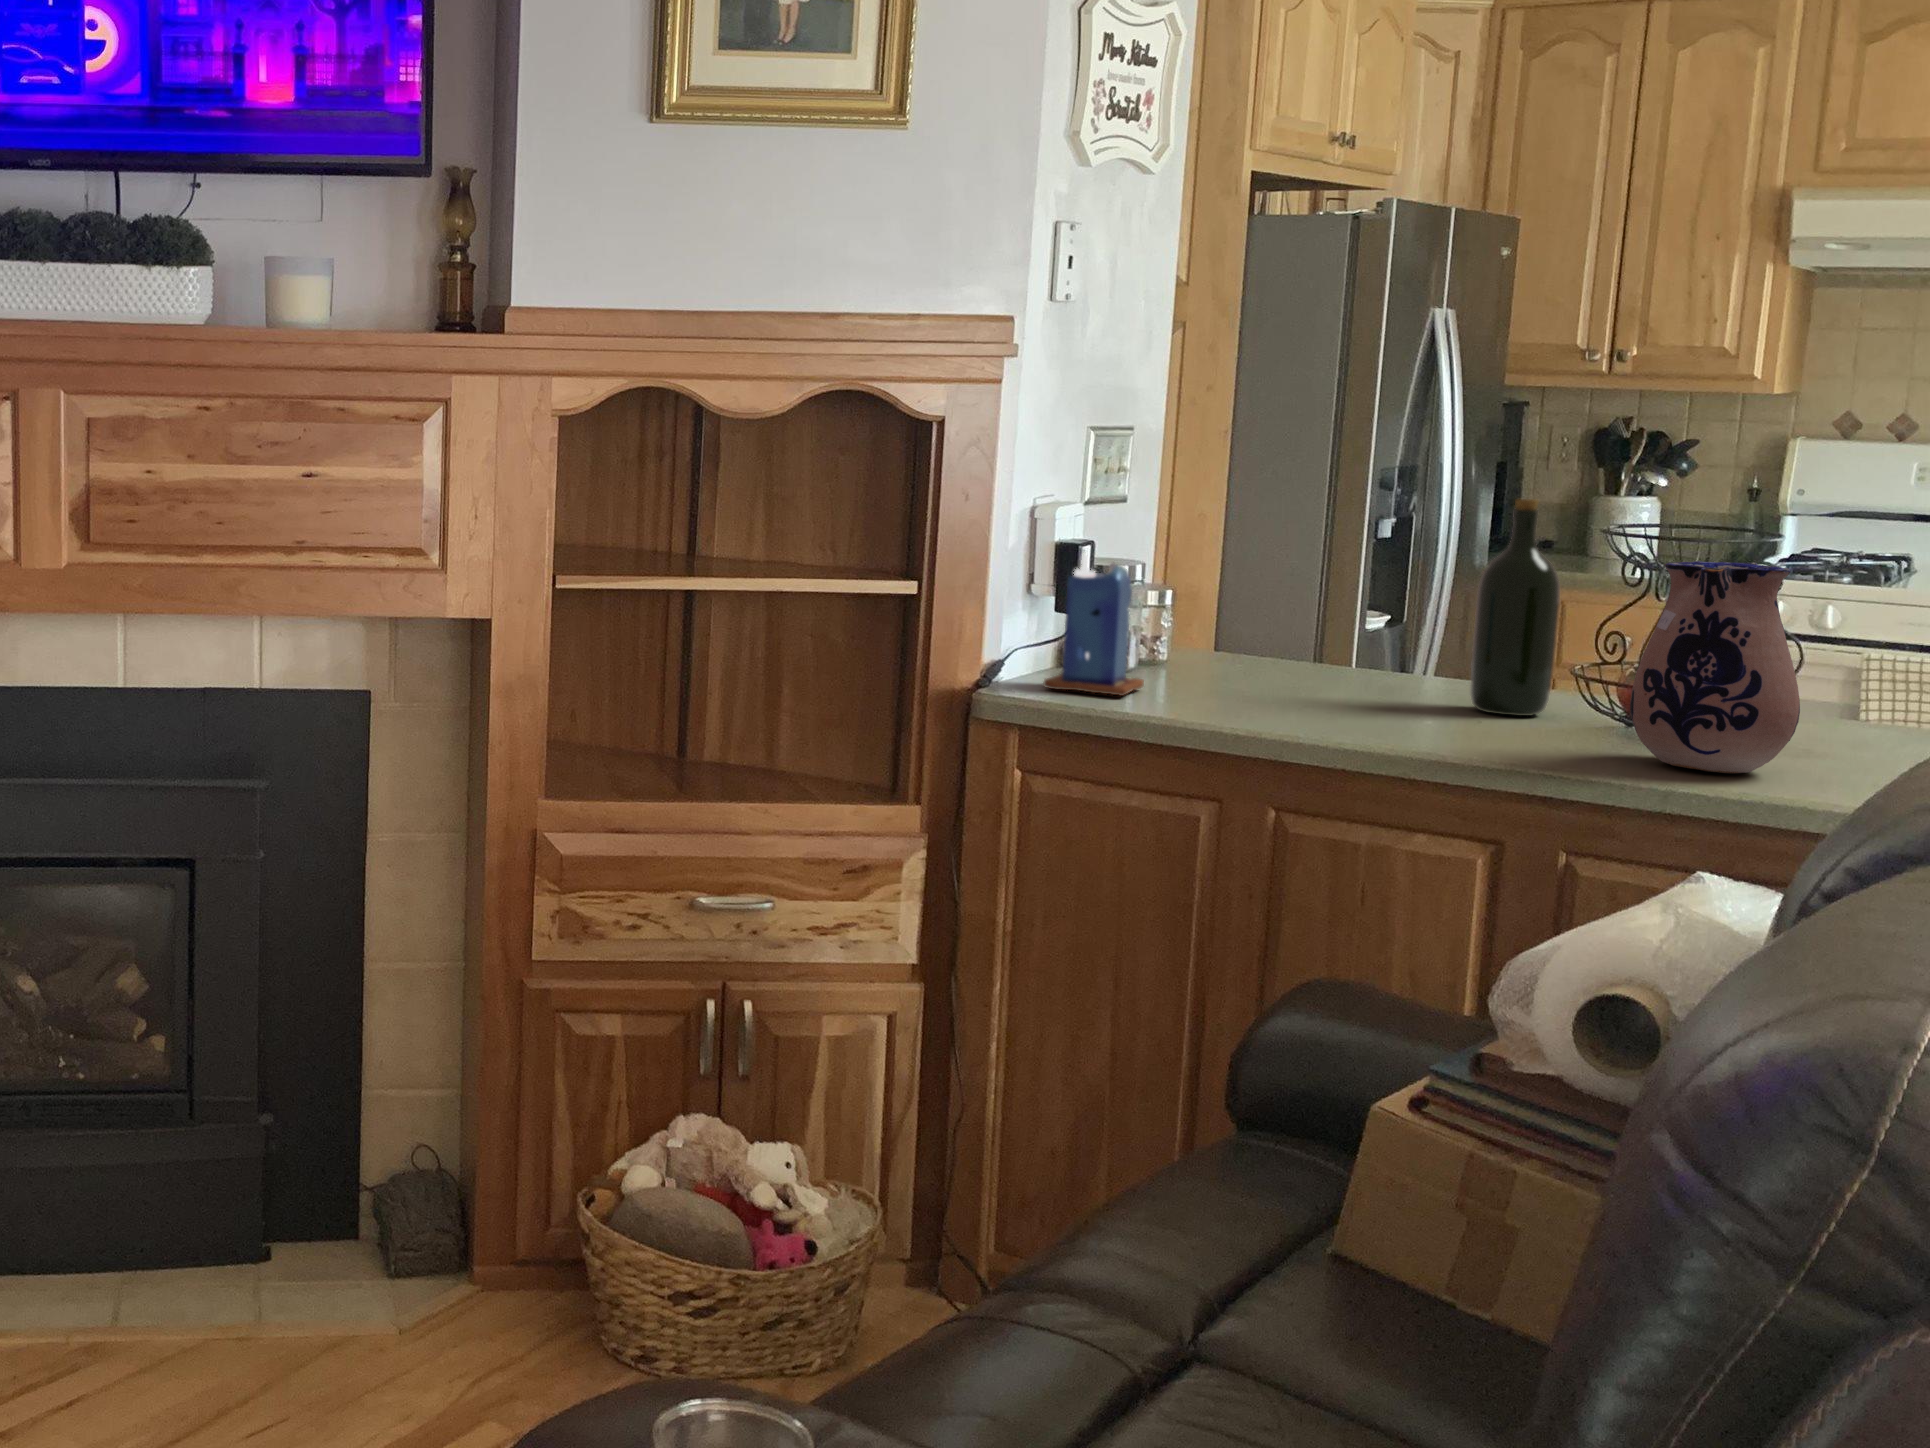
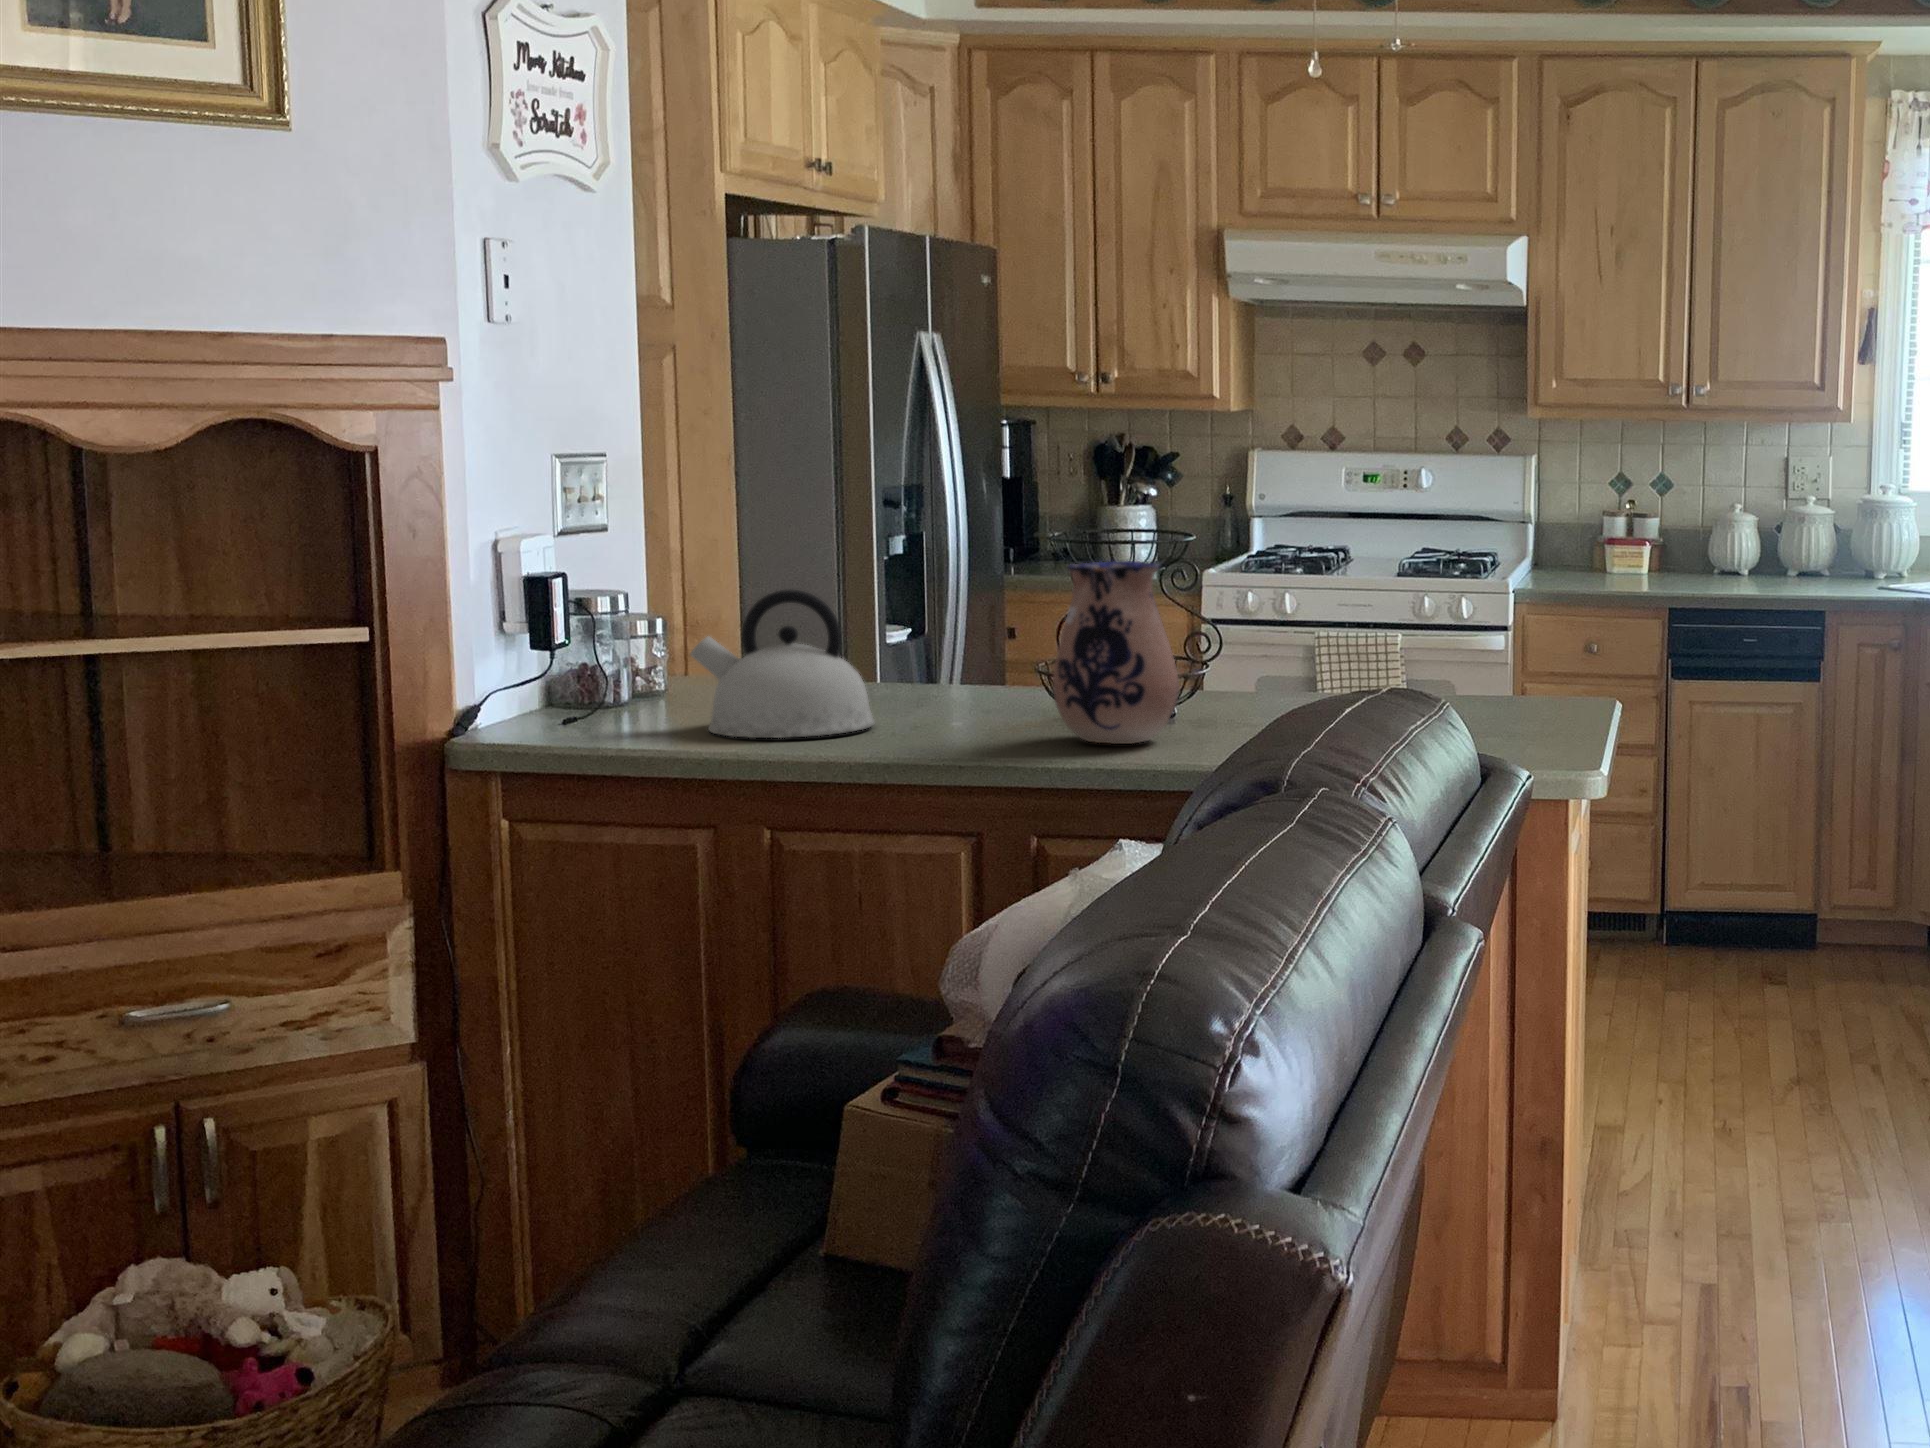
wine bottle: present [1470,499,1560,716] -> none [937,513,1009,712]
candle: present [1044,554,1144,696] -> none [522,587,633,730]
kettle: none [1212,570,1401,724] -> present [691,590,875,738]

